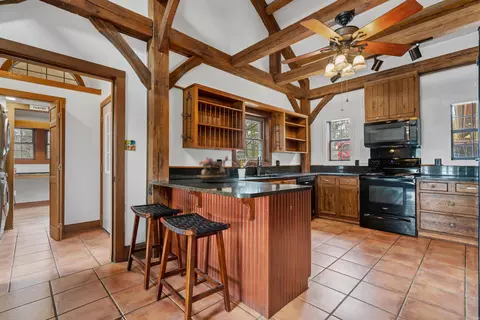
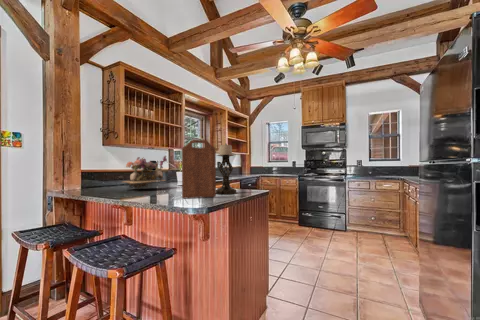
cutting board: none [235,145,260,189] -> present [182,140,216,198]
candle holder: none [262,147,279,187] -> present [216,144,237,194]

